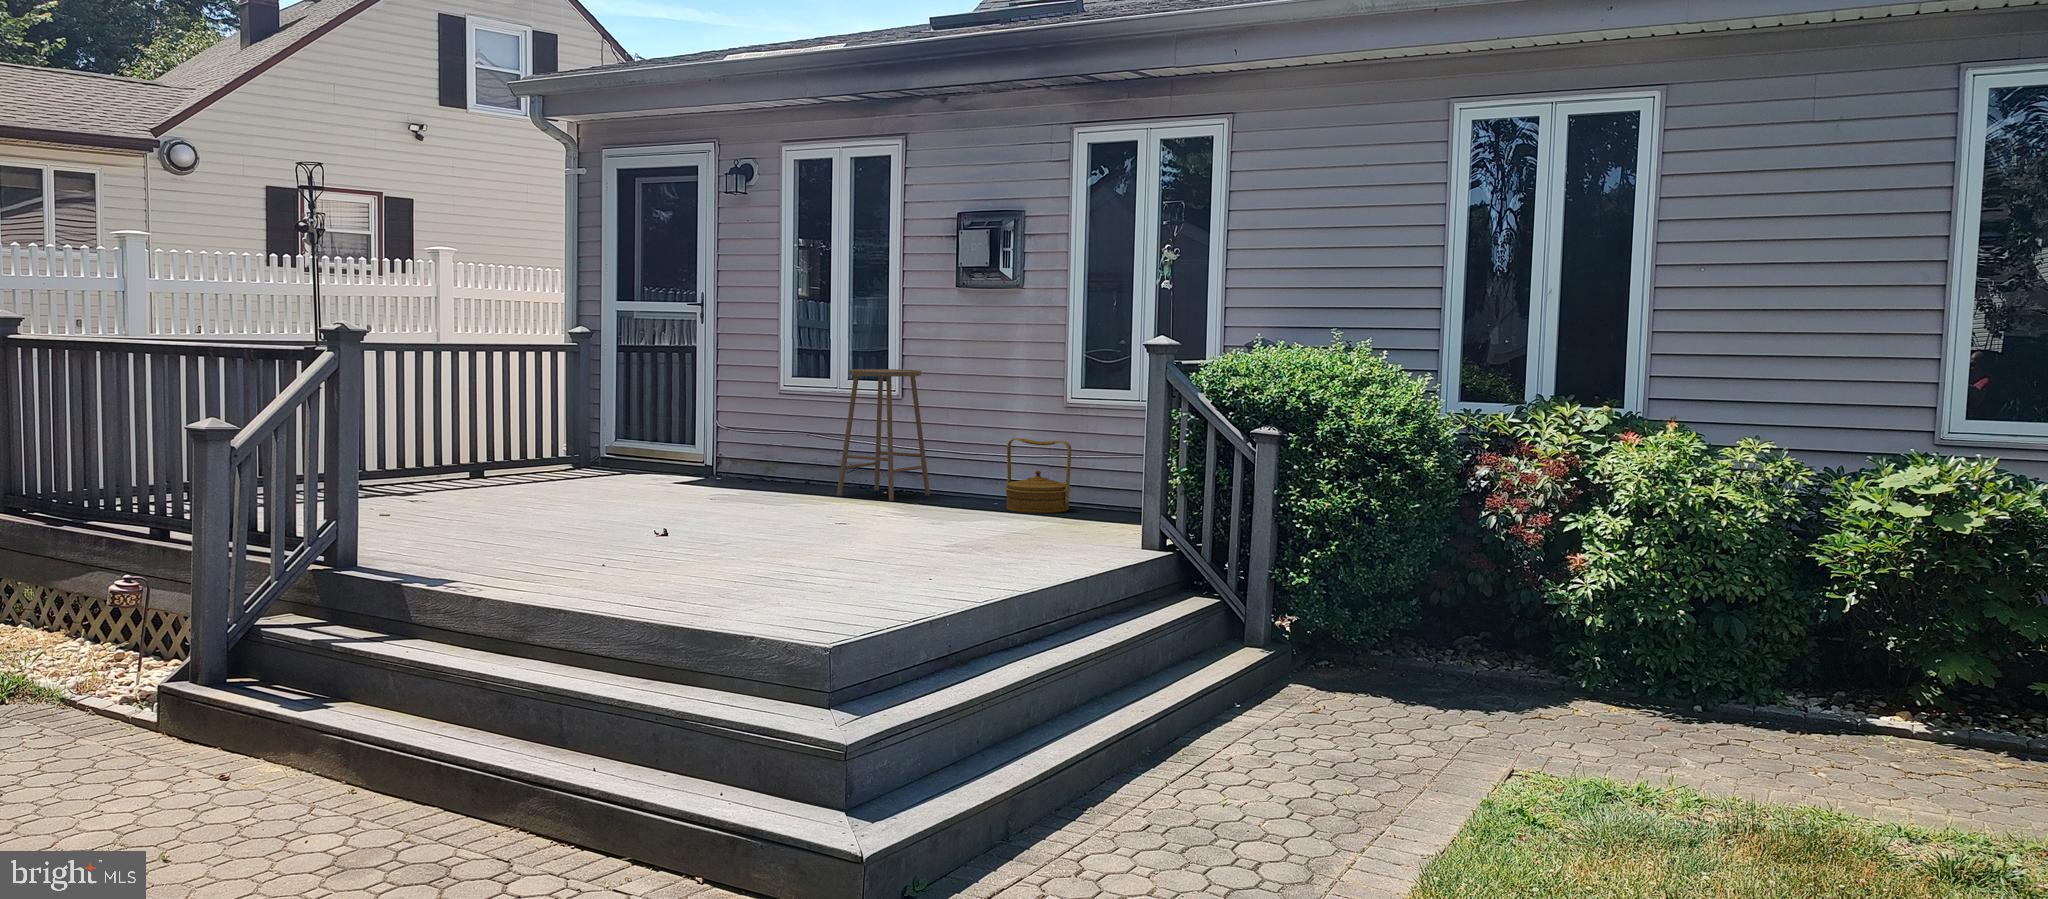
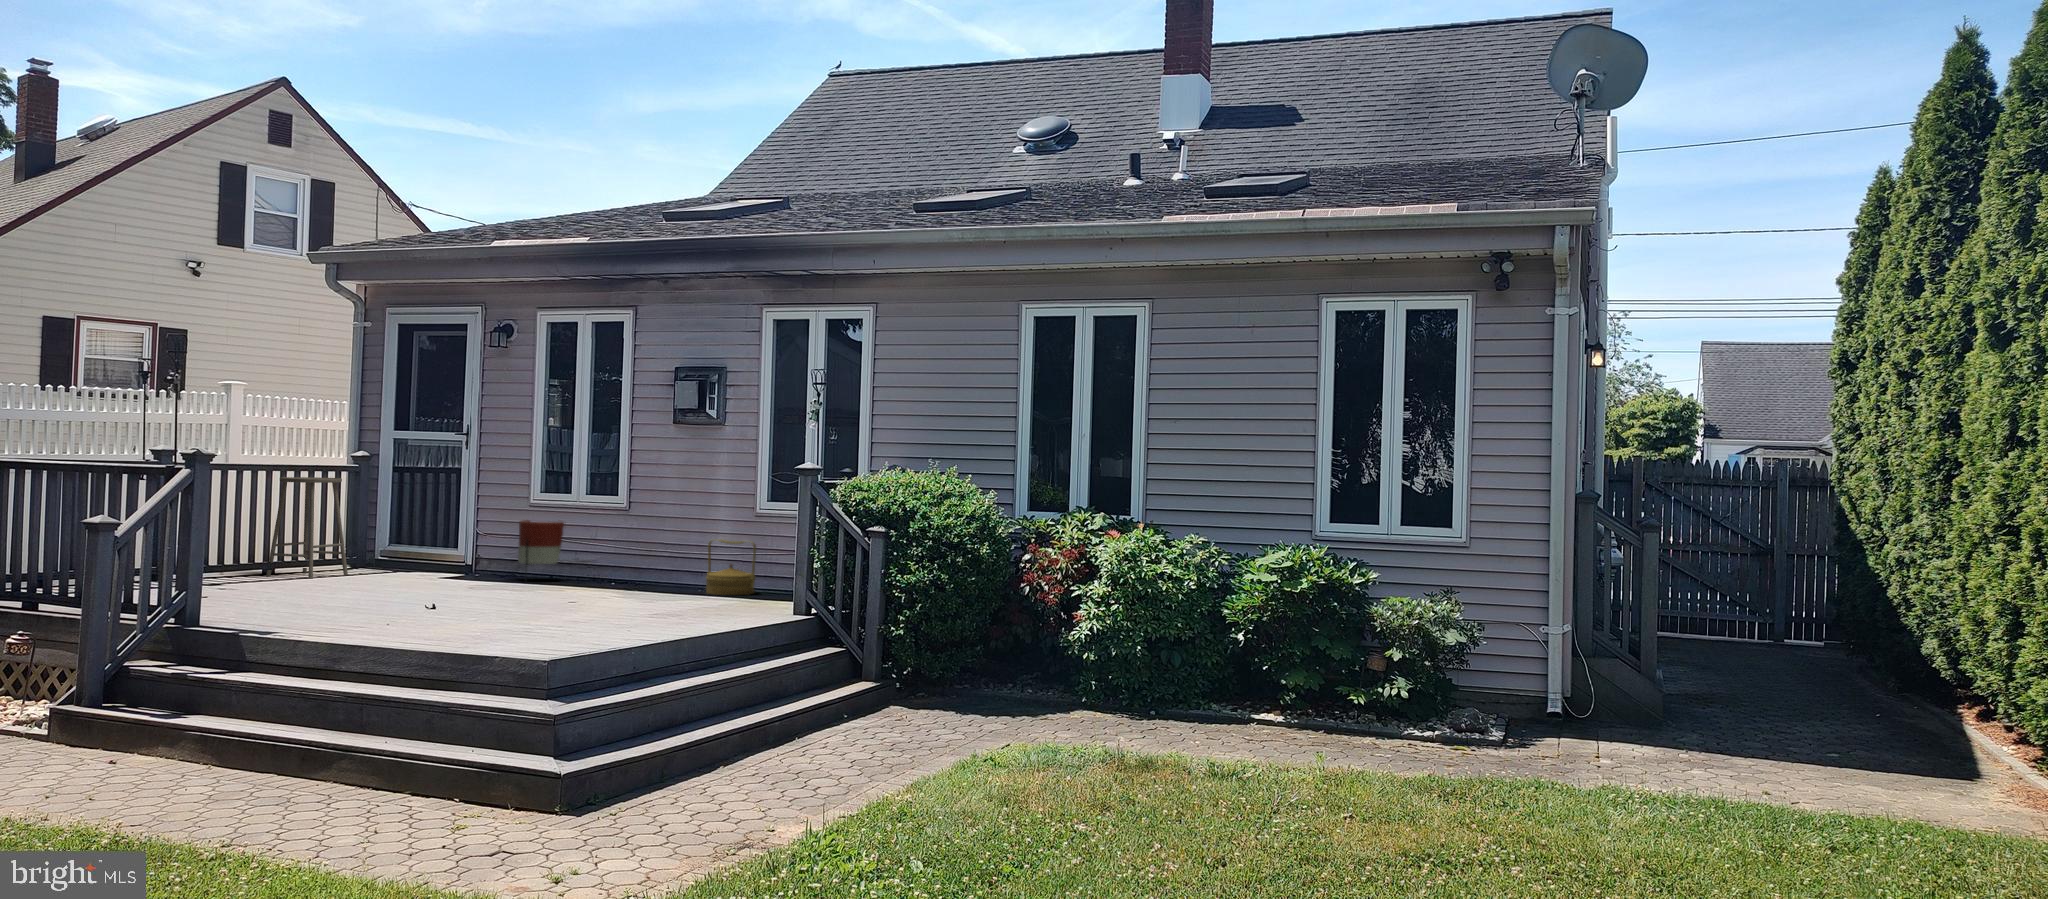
stool: present [837,369,930,501] -> present [266,477,348,579]
planter: none [767,412,825,490] -> present [518,520,564,565]

